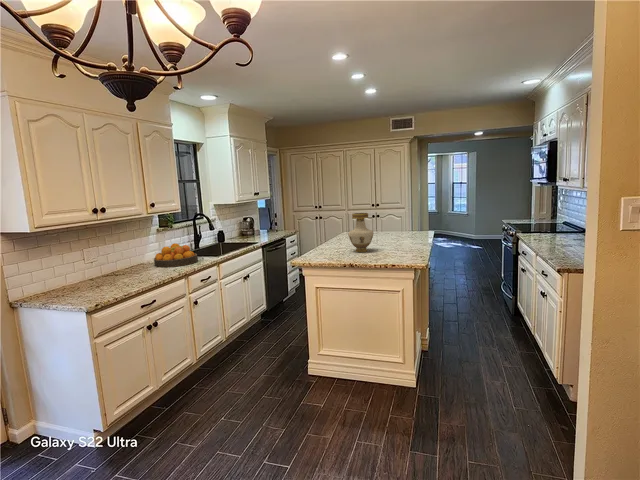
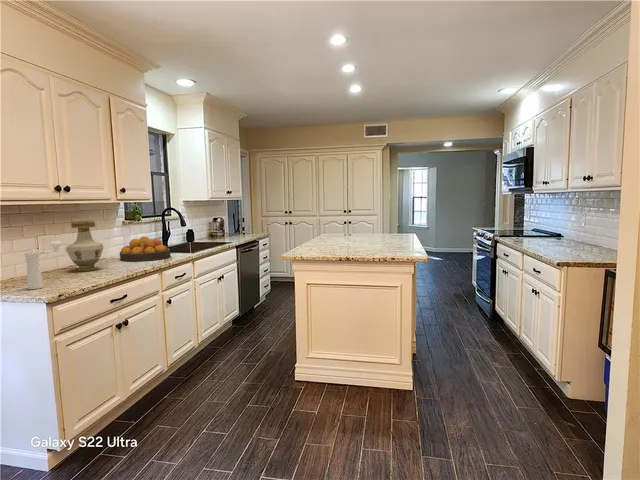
vase: present [348,213,374,252] -> present [66,221,103,271]
pepper mill: none [69,257,99,299] -> present [24,241,61,290]

